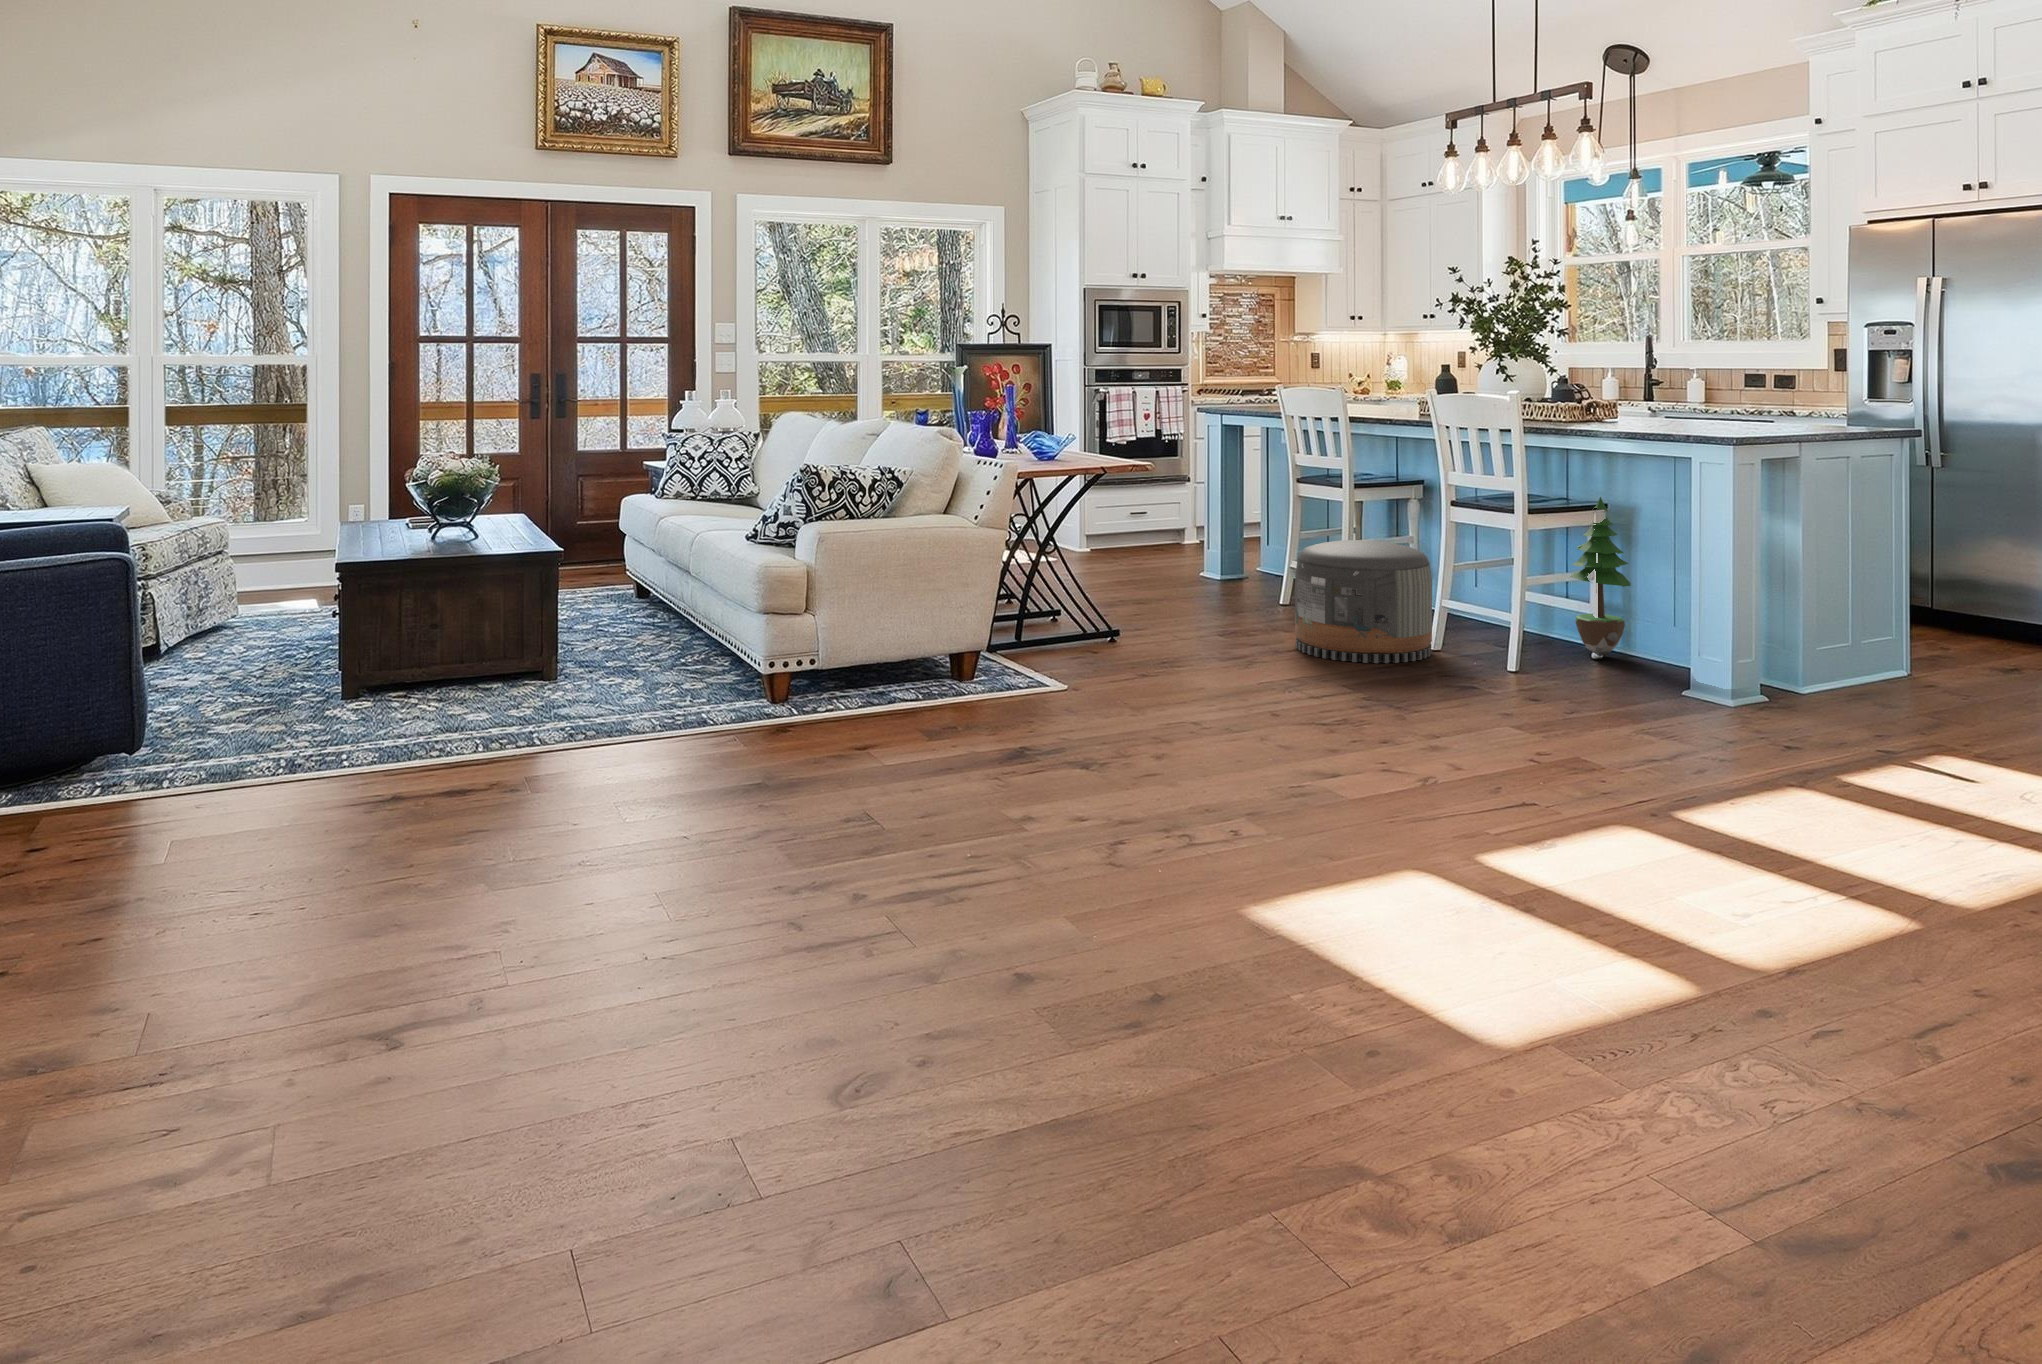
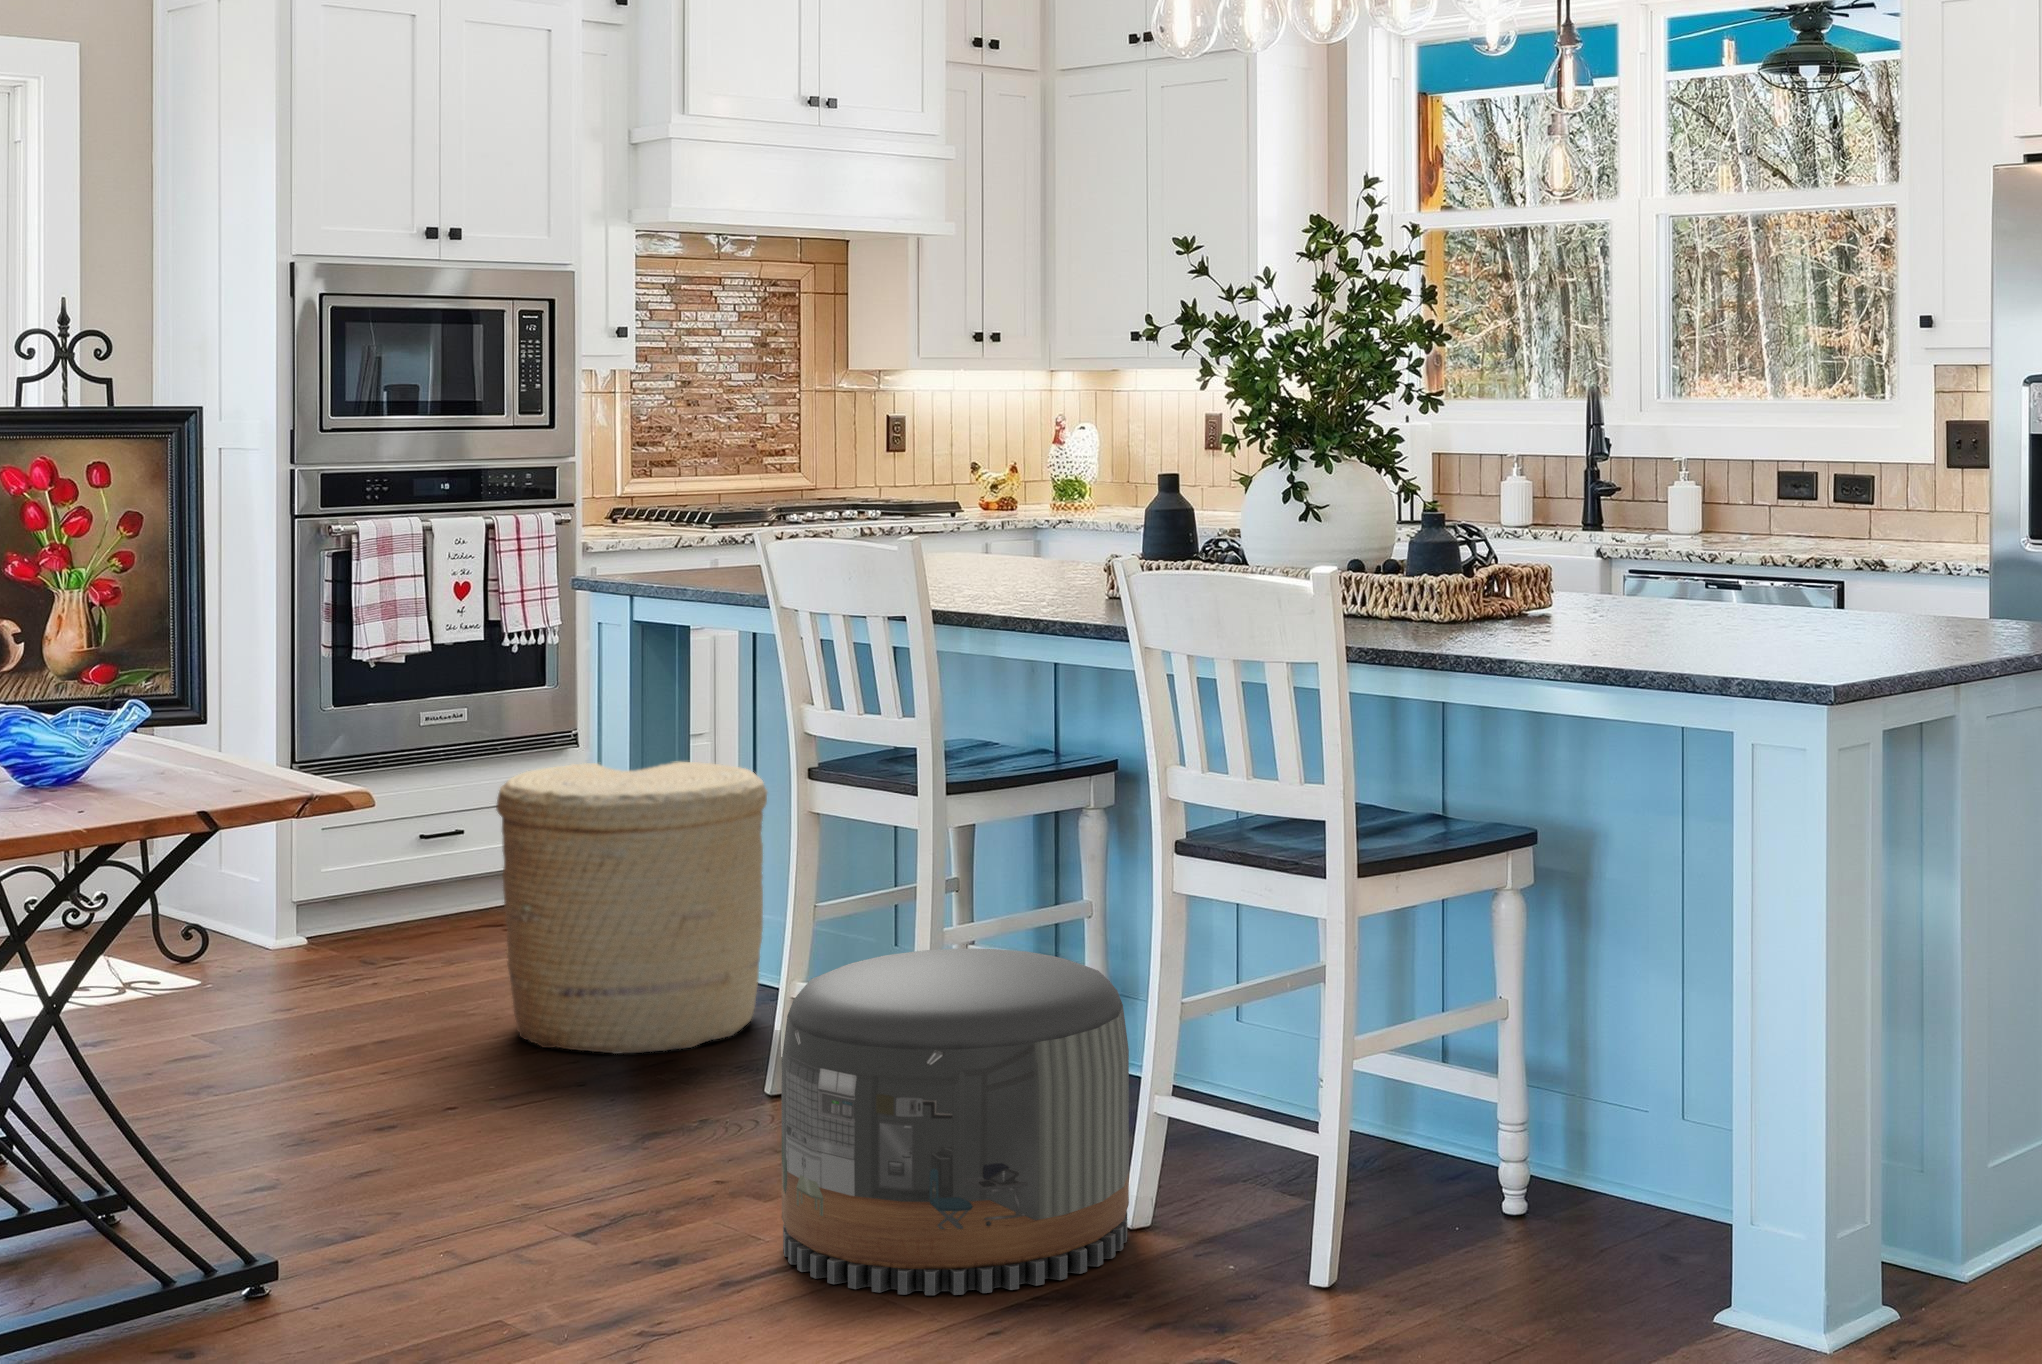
basket: none [1172,481,1278,591] -> present [496,762,767,1054]
potted tree: present [1570,497,1631,656] -> none [1451,812,1591,1203]

